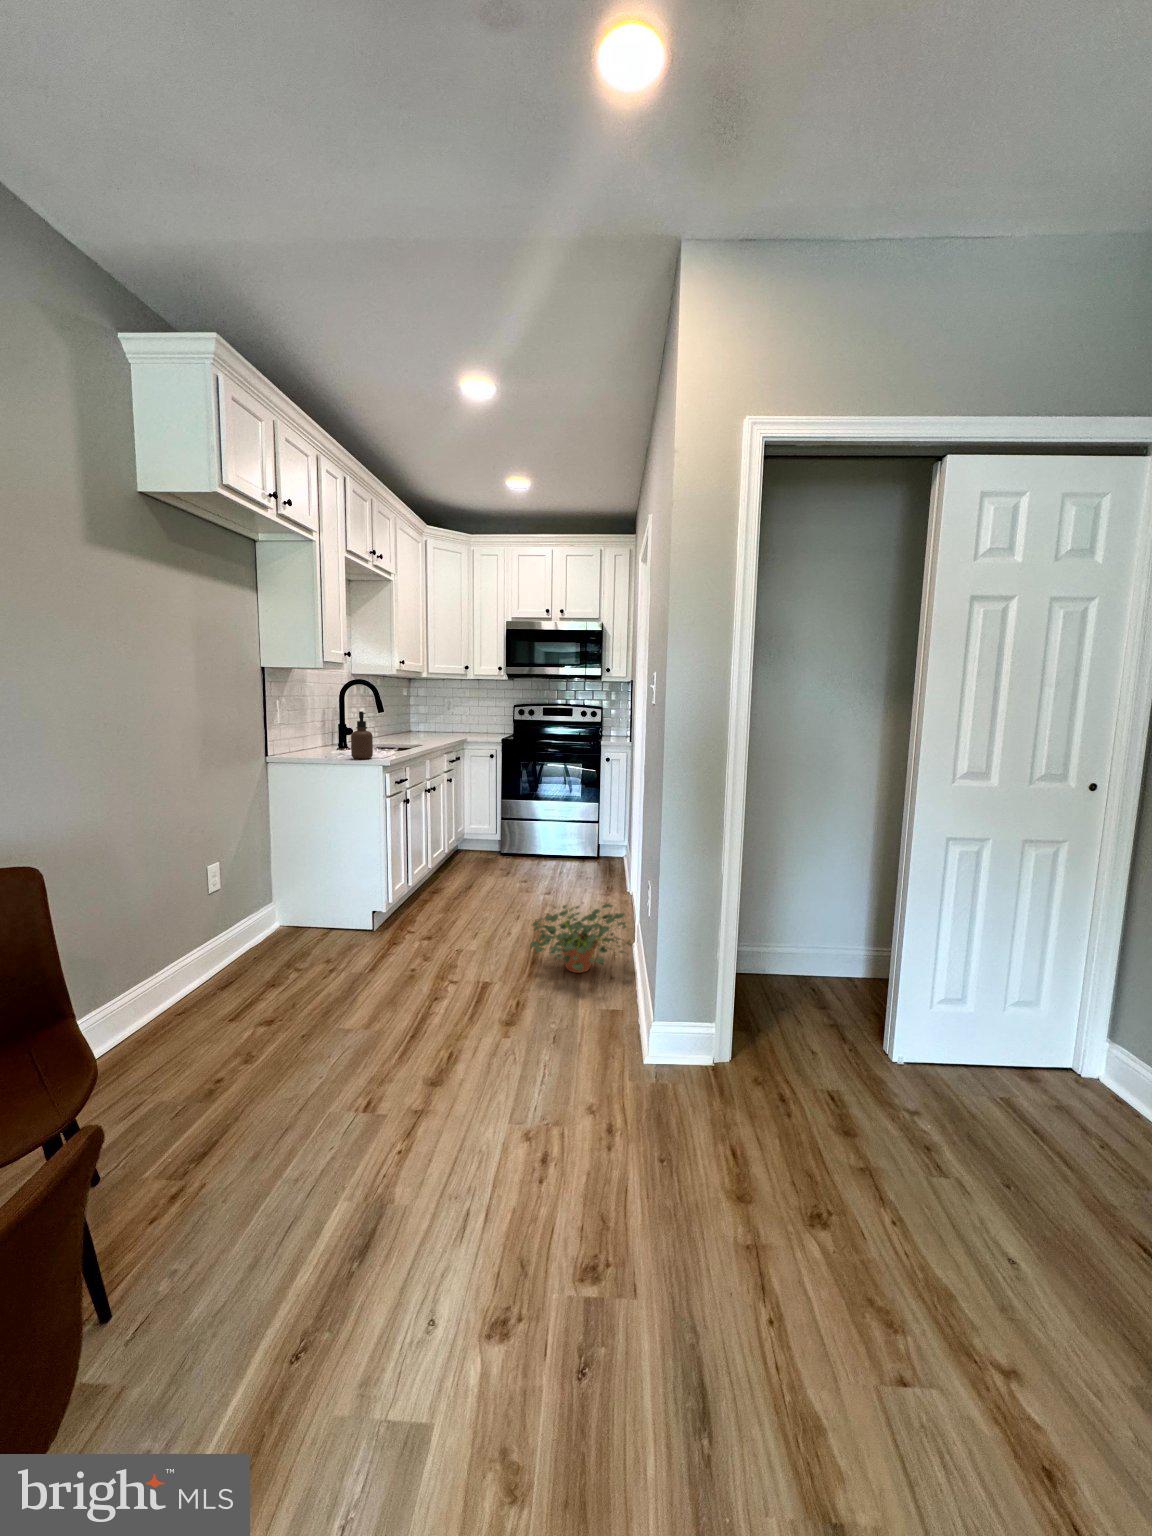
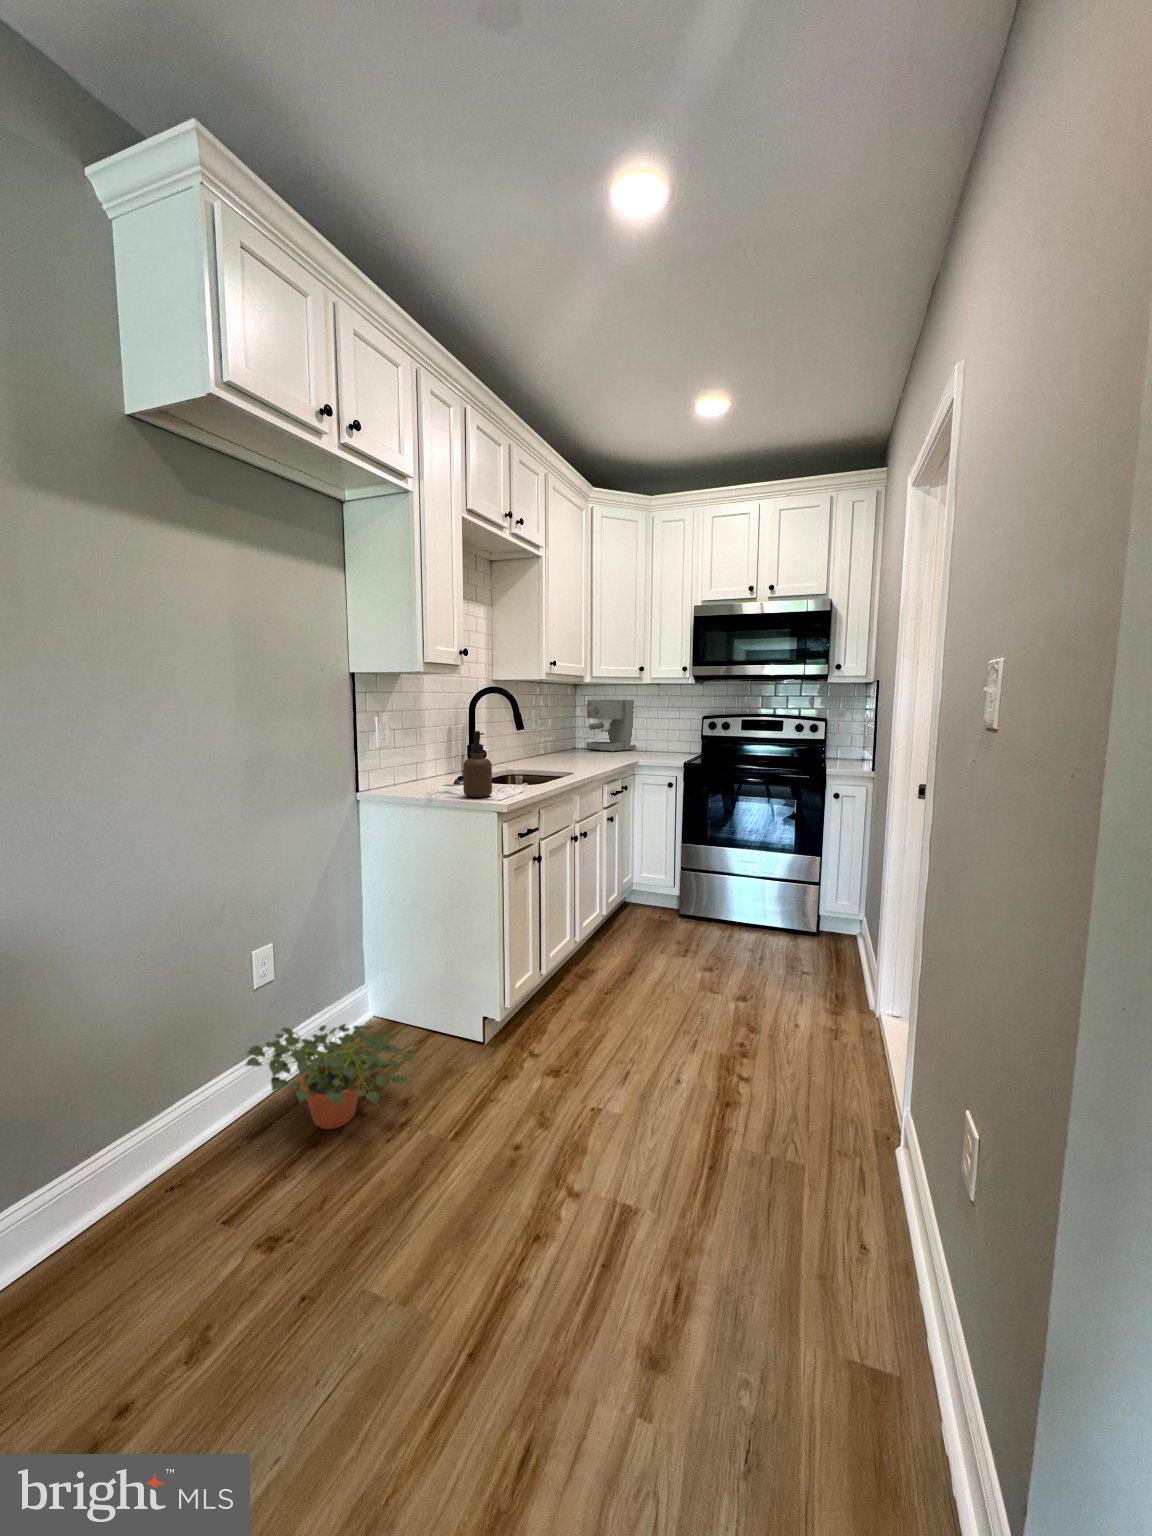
coffee maker: none [422,691,463,733] -> present [586,699,636,752]
potted plant: present [531,904,631,973] -> present [246,1024,416,1129]

